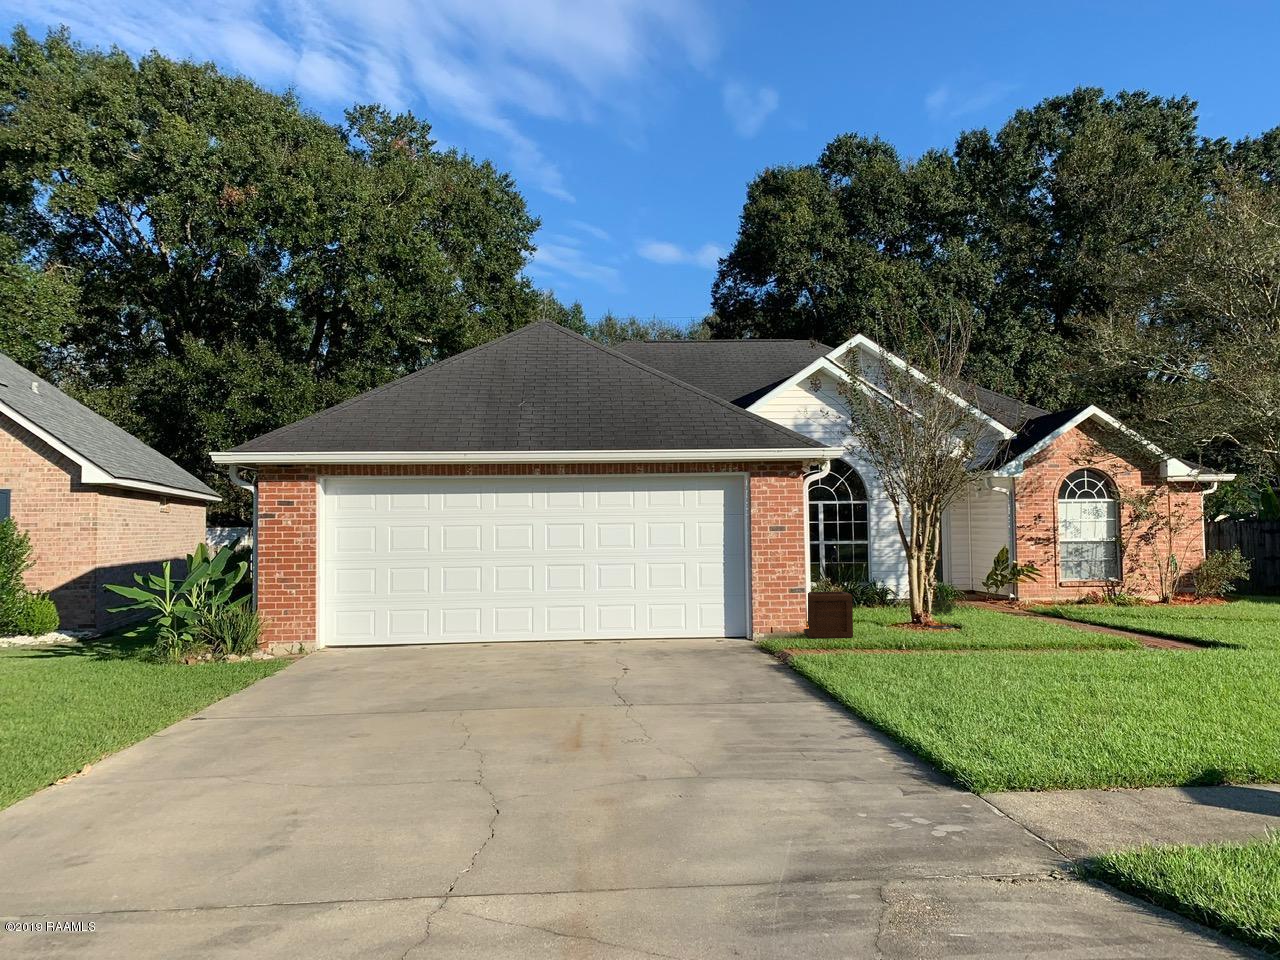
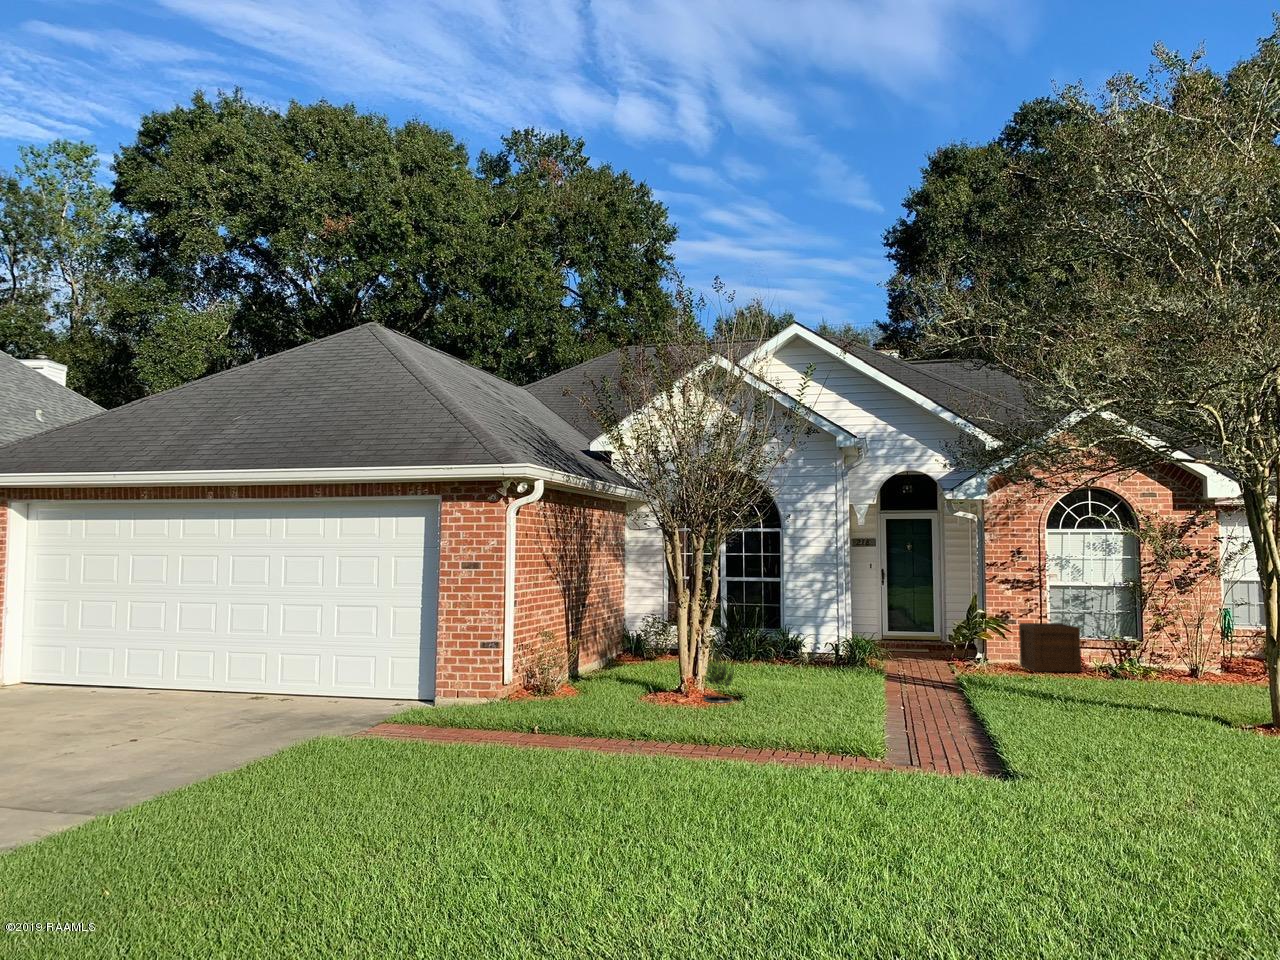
wooden crate: present [804,591,853,638] -> present [1019,623,1081,672]

